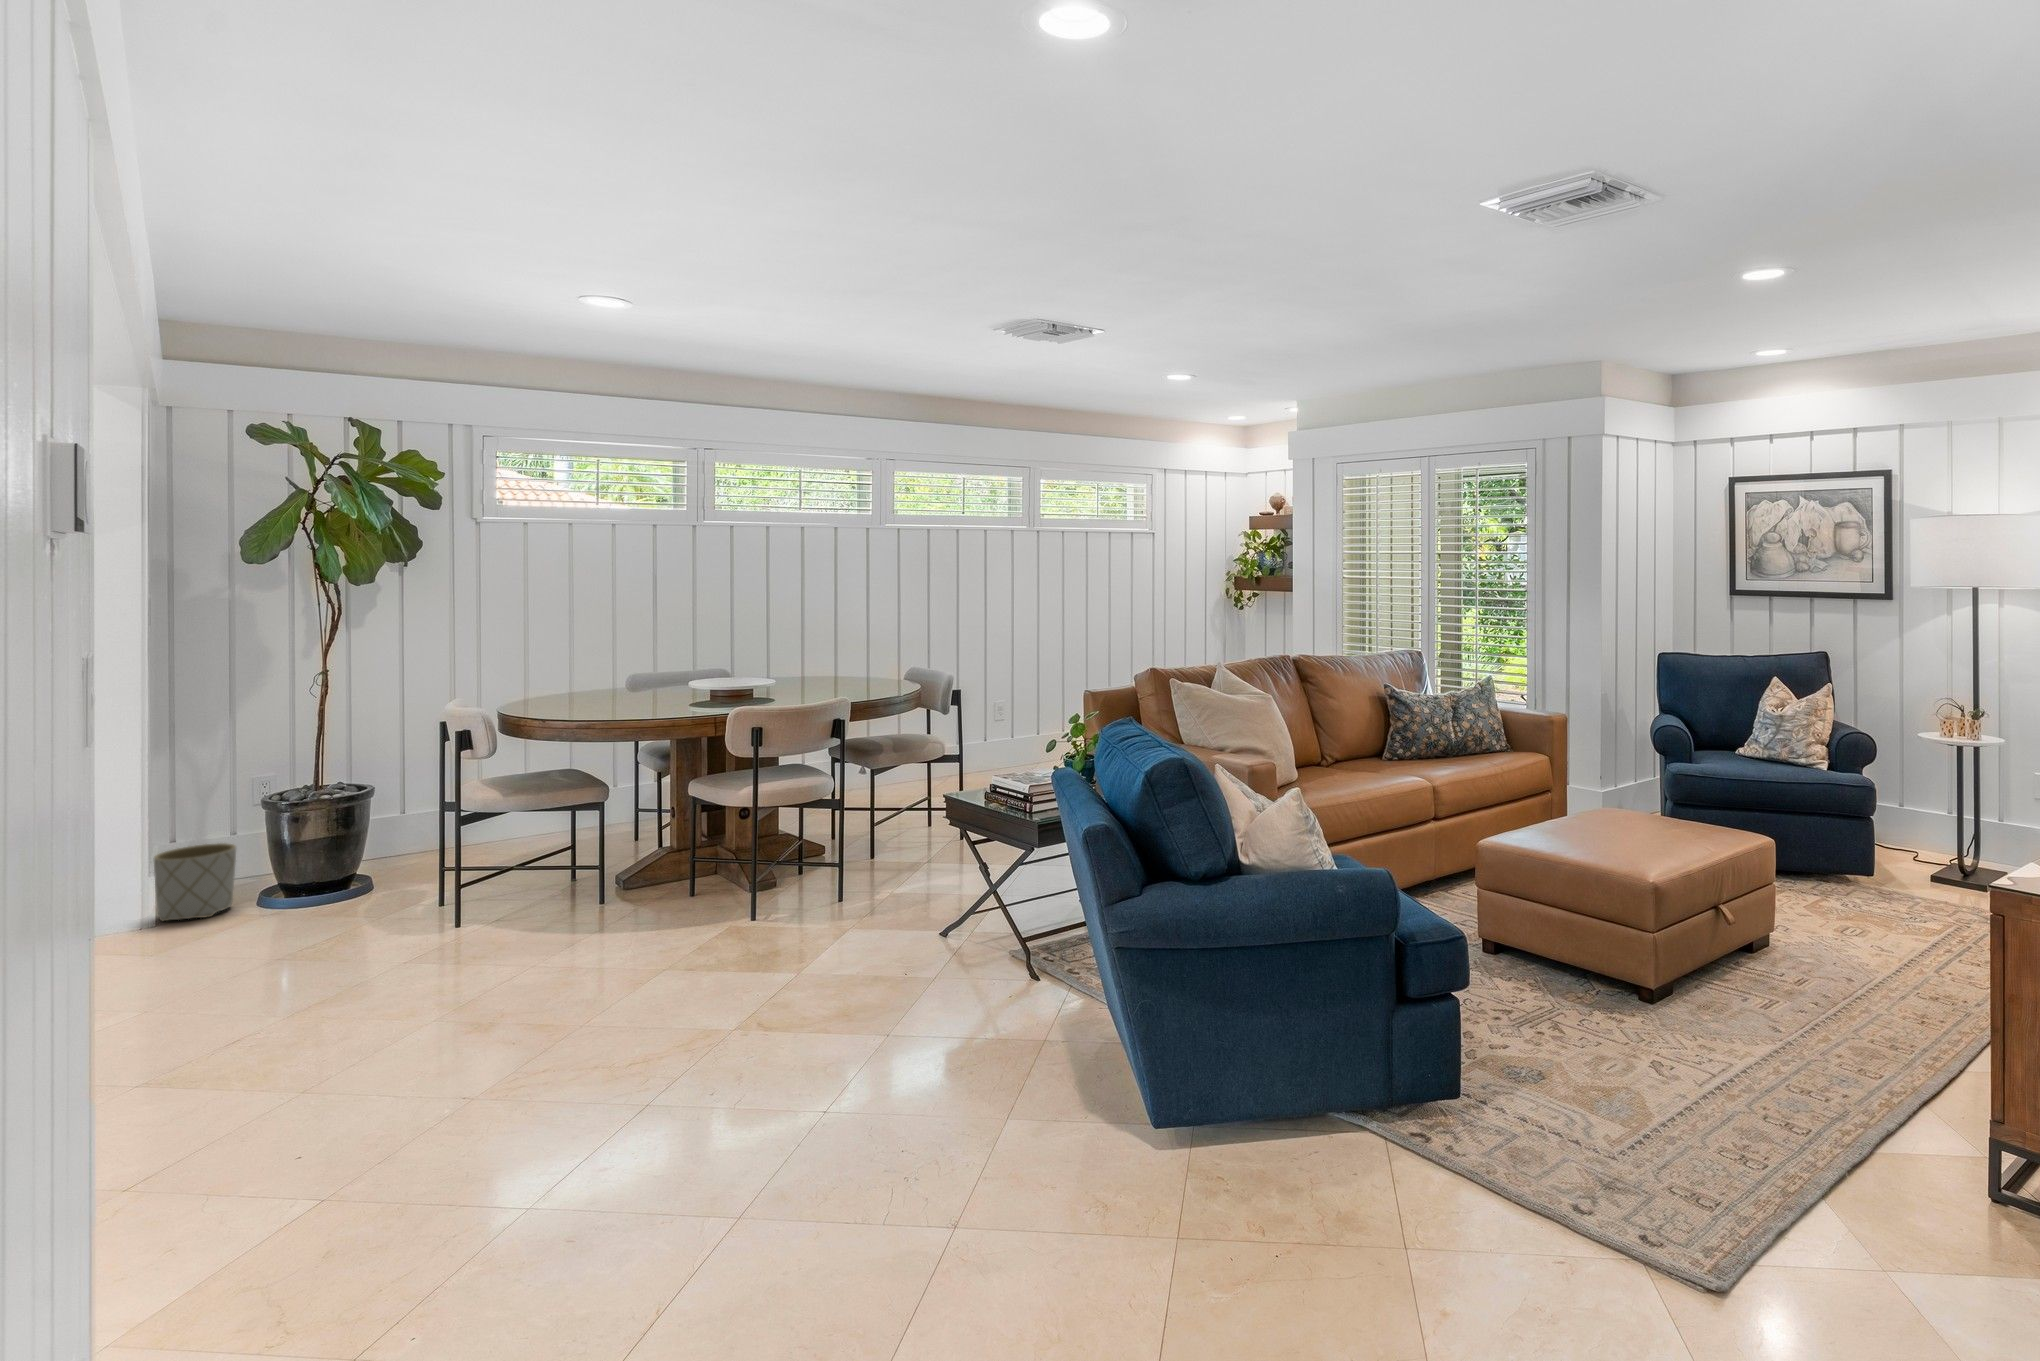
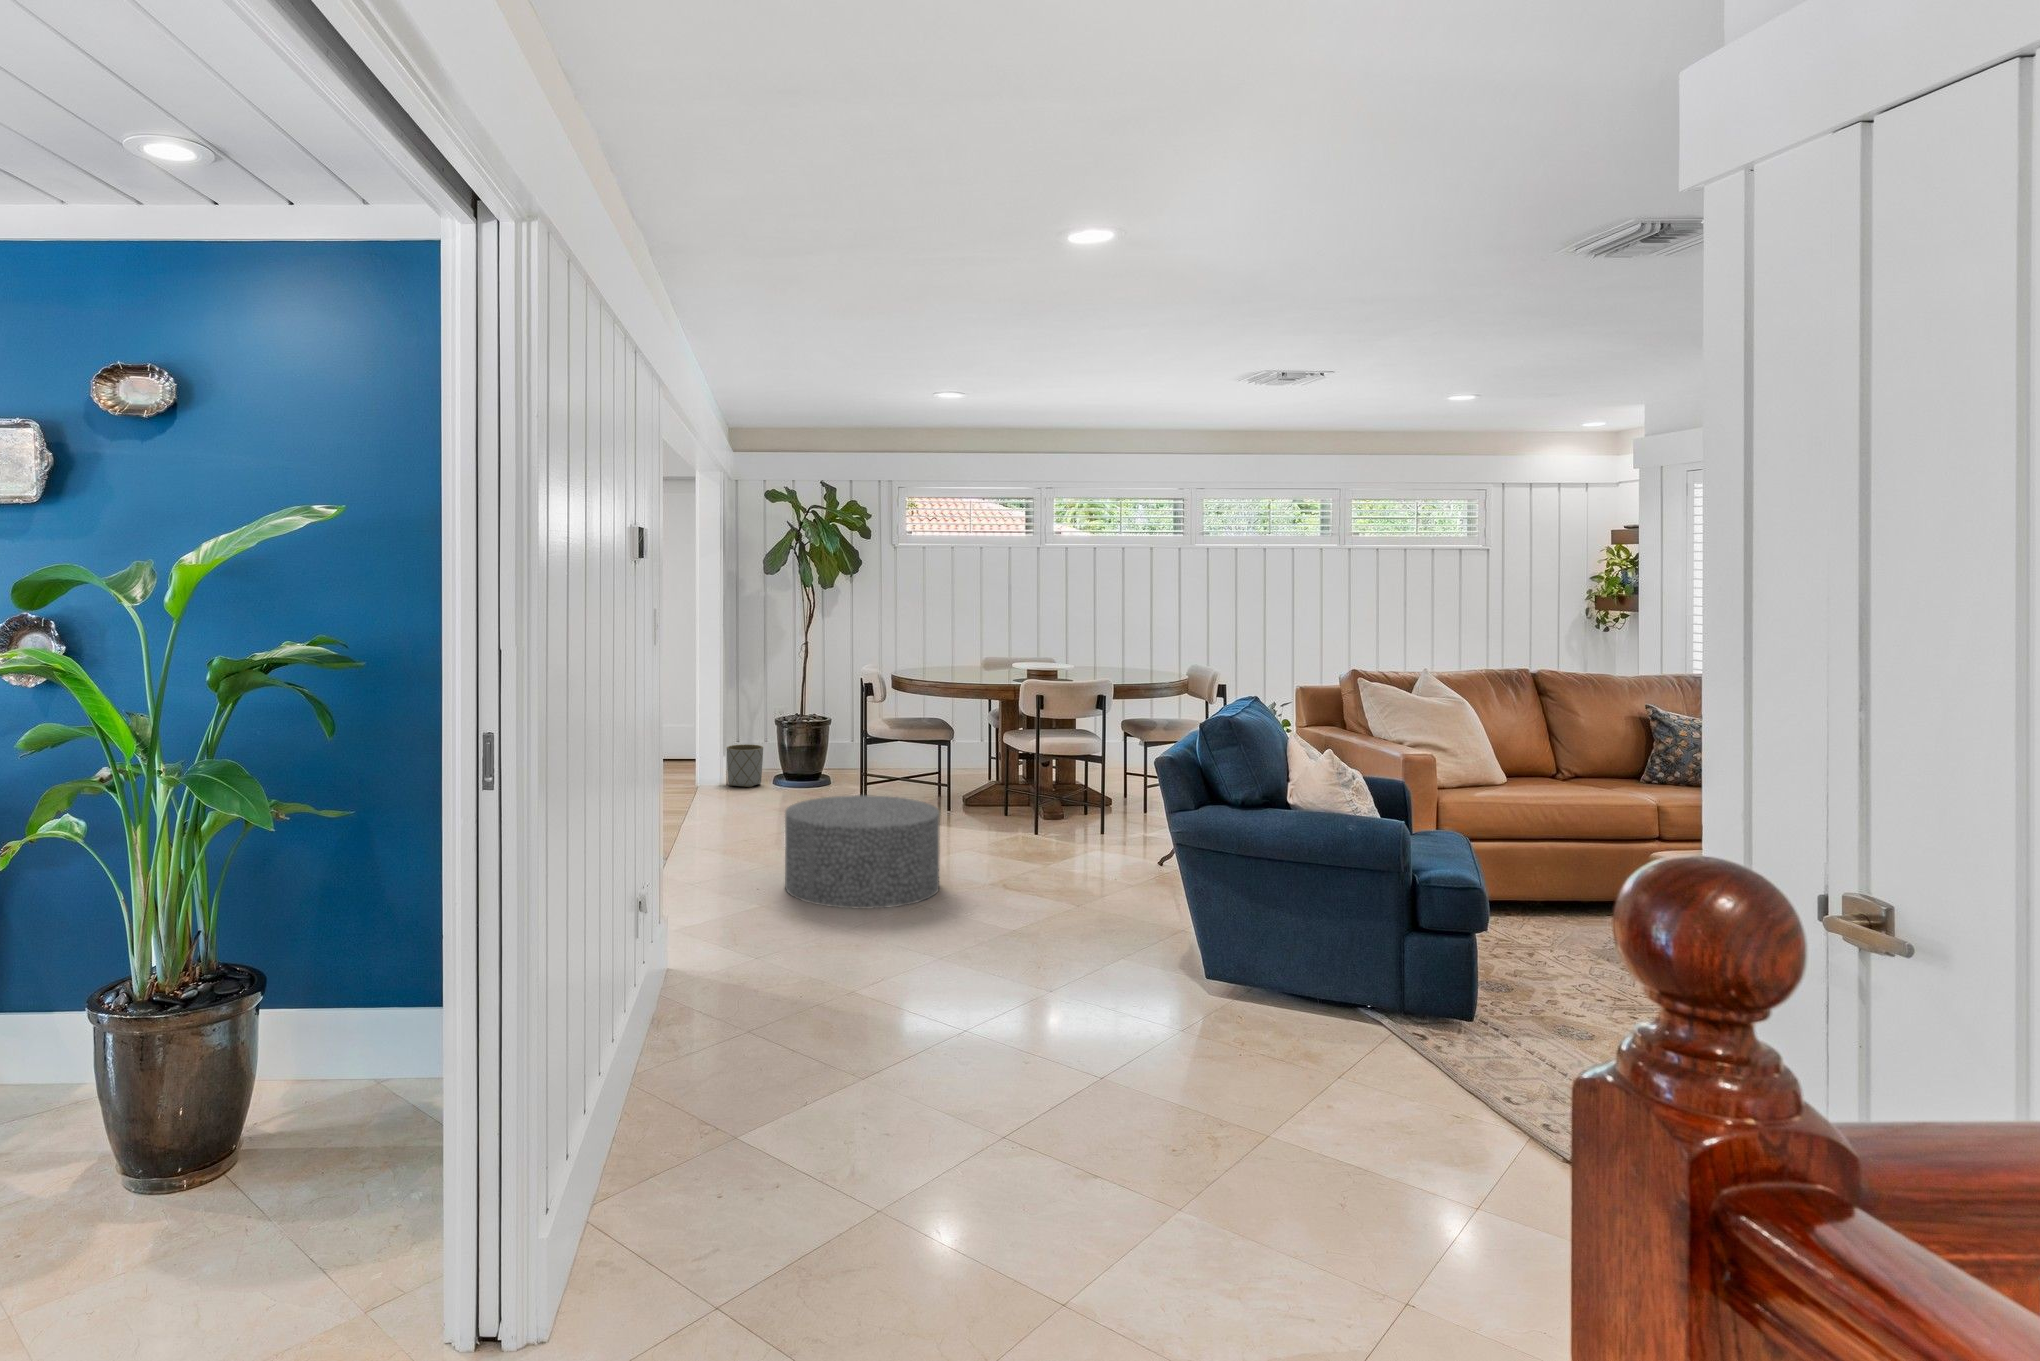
ottoman: none [336,923,653,1174] -> present [785,795,940,909]

